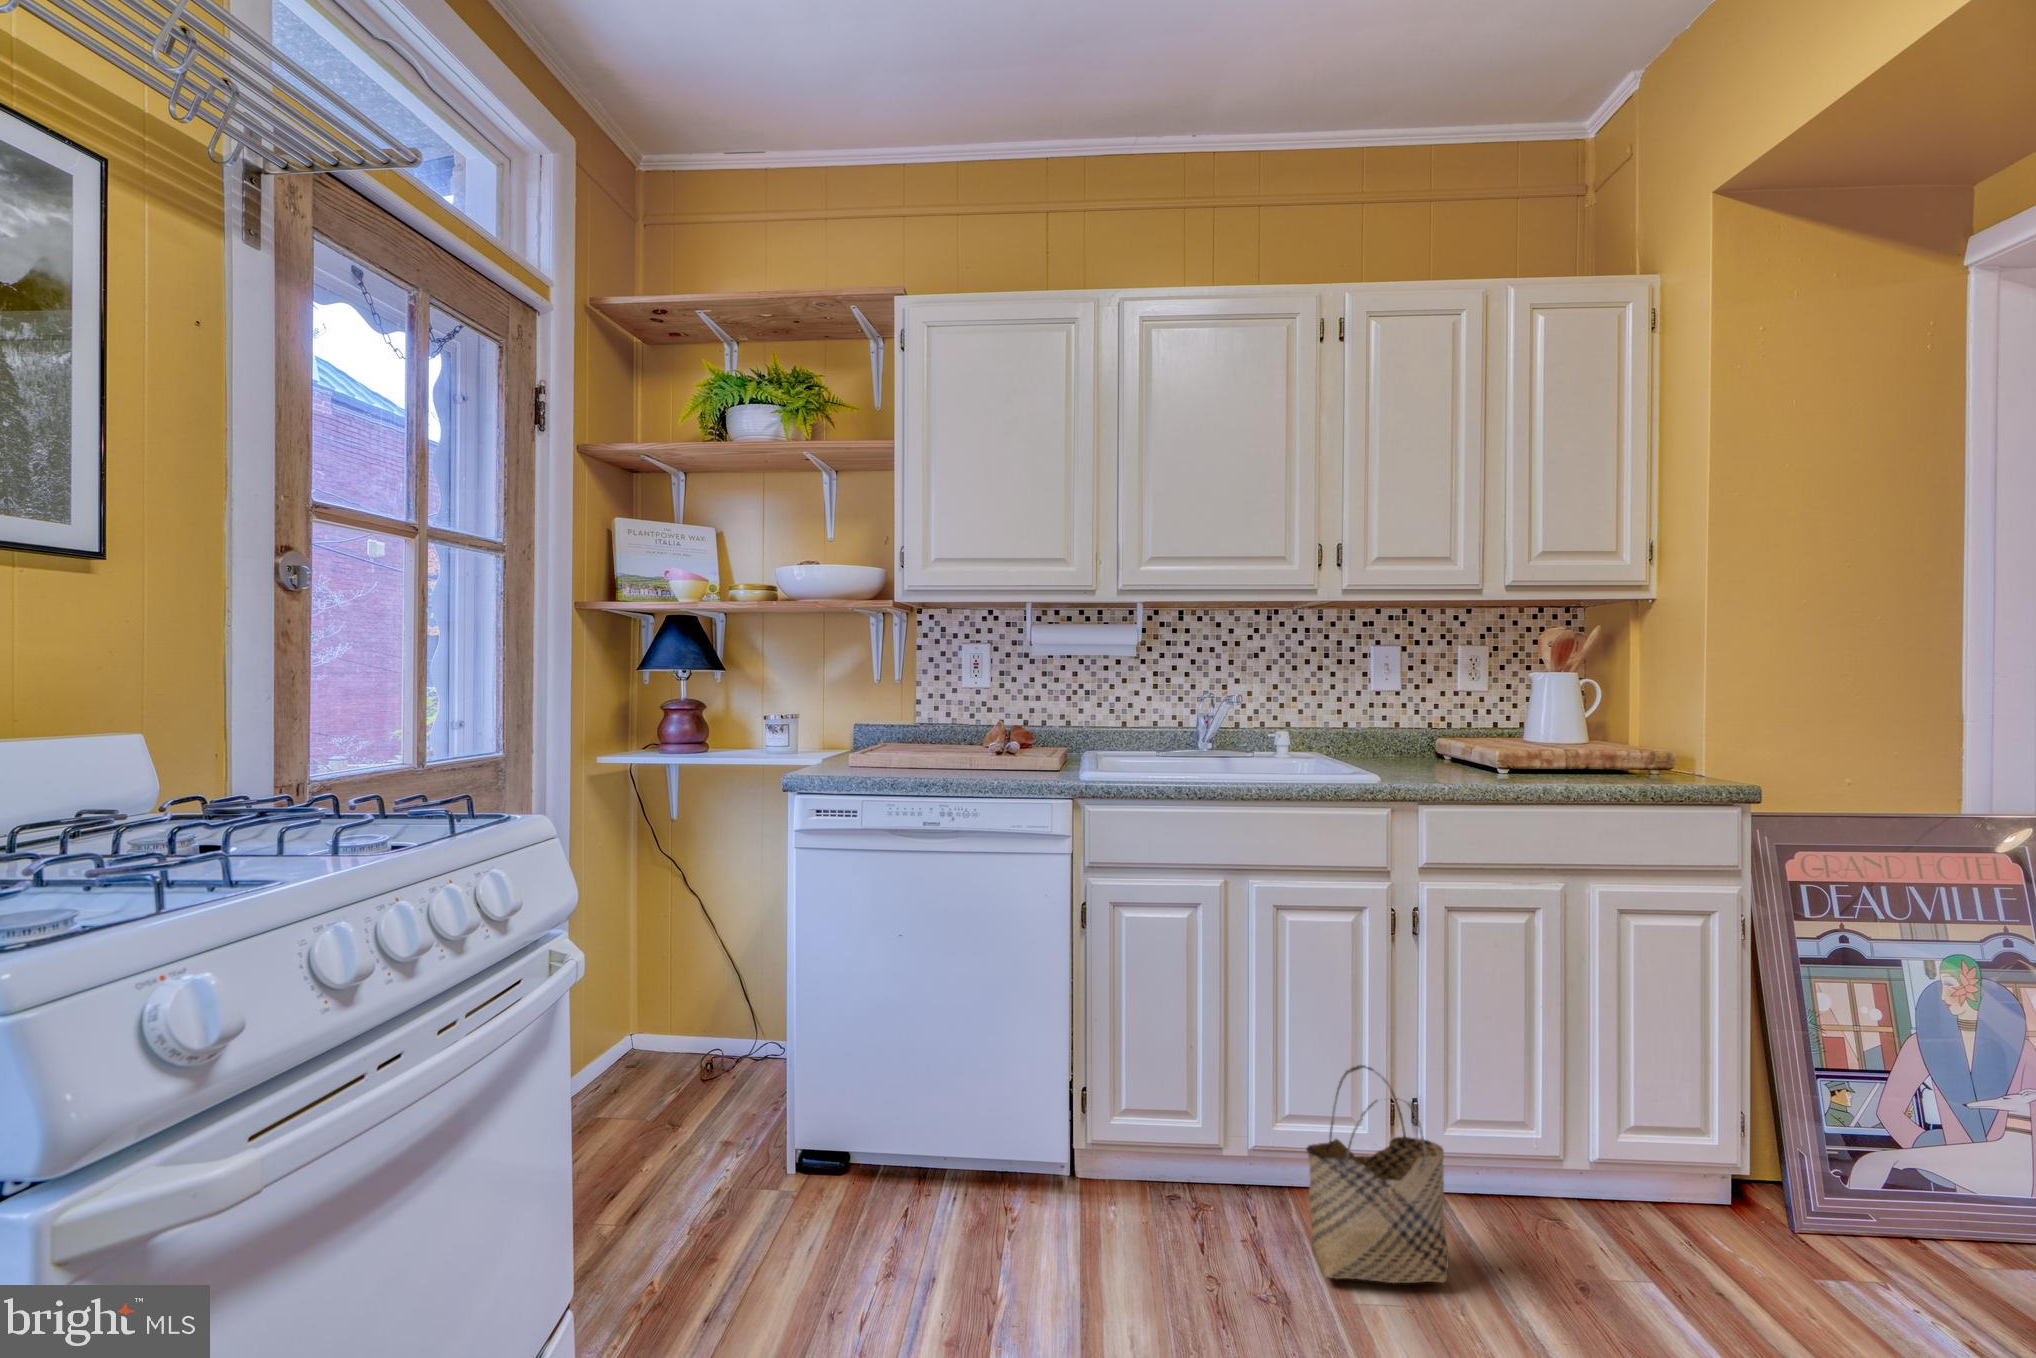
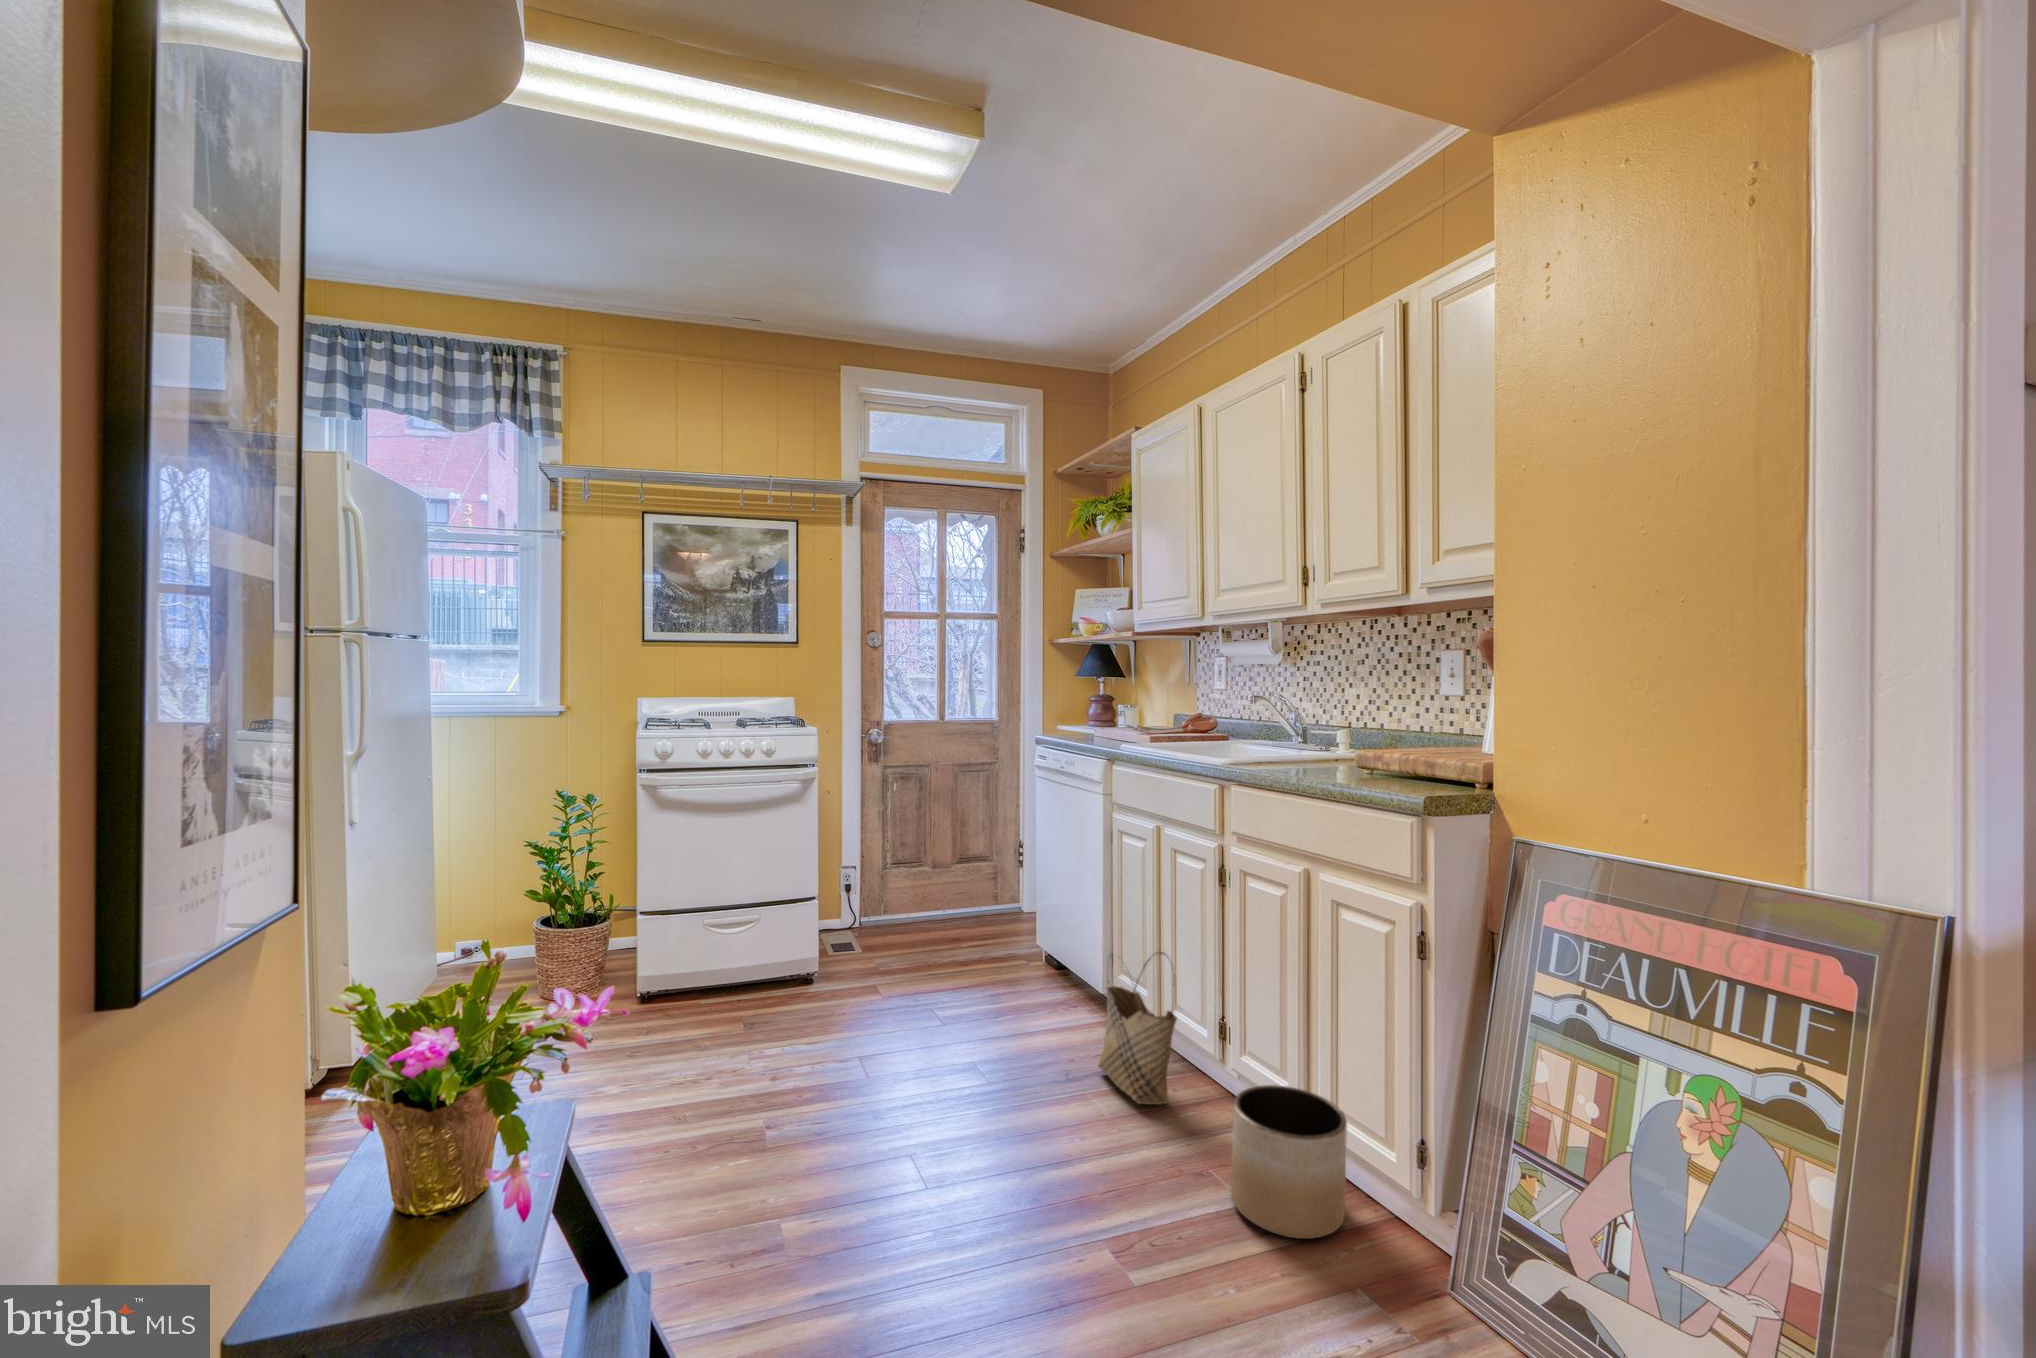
planter: none [1604,1130,1753,1303] -> present [1230,1085,1347,1239]

